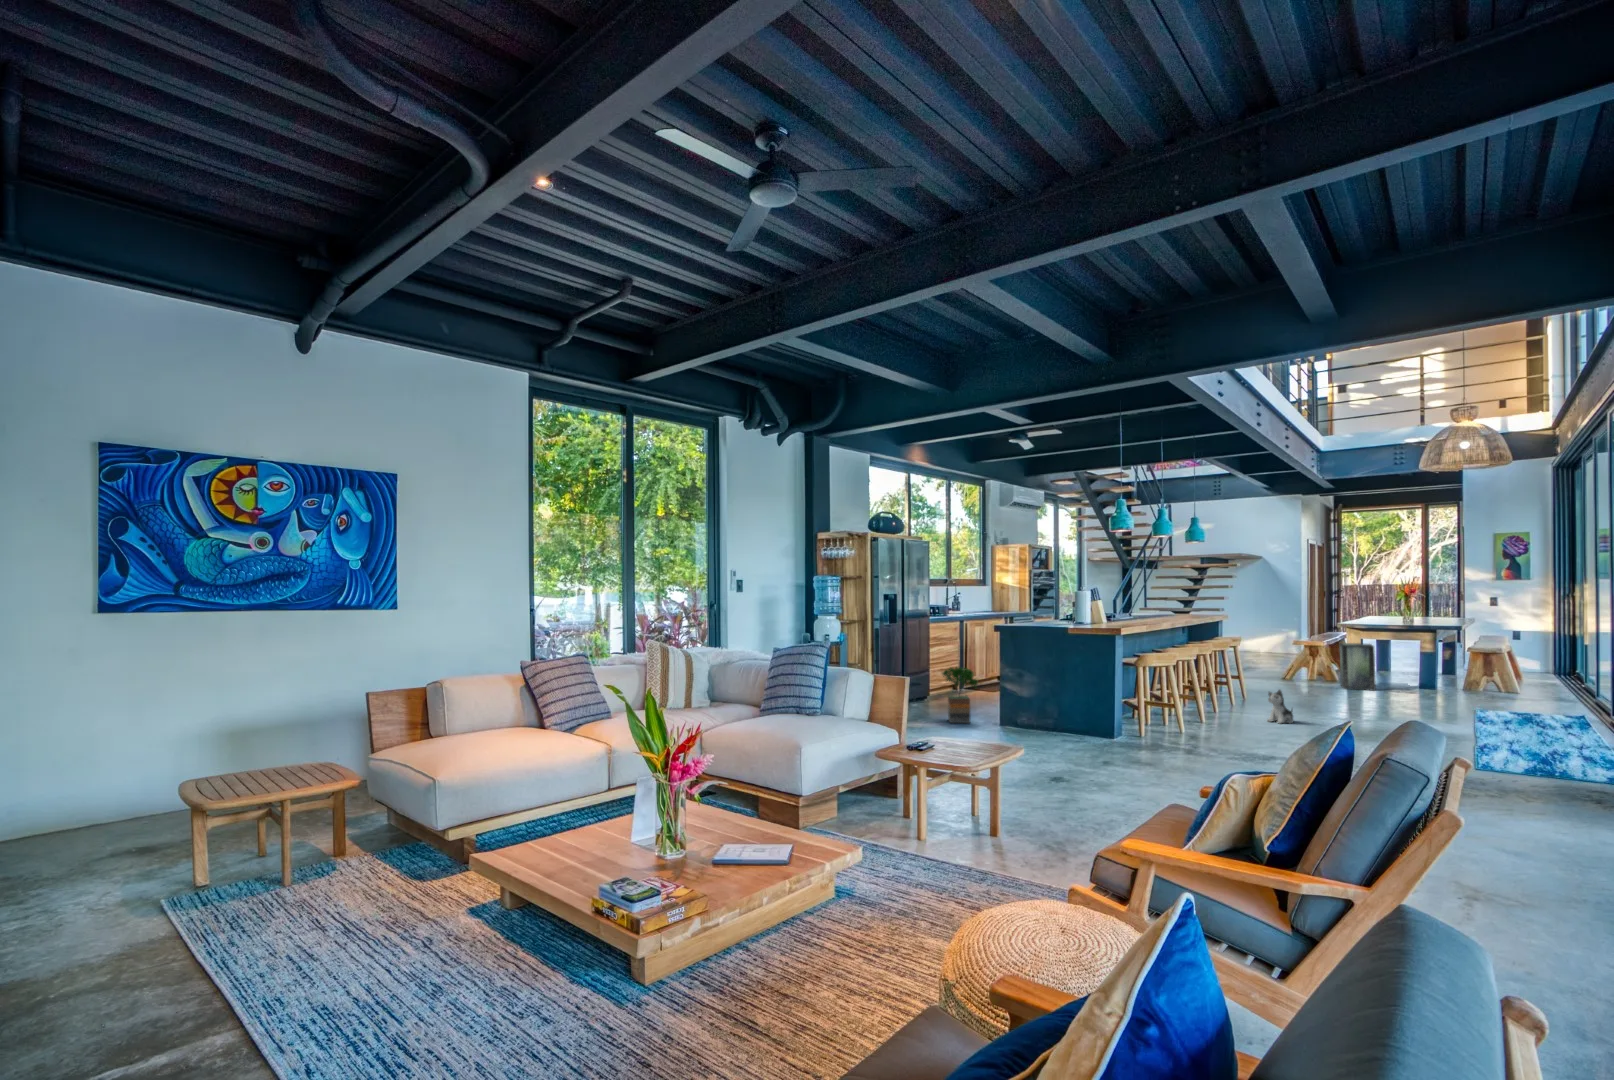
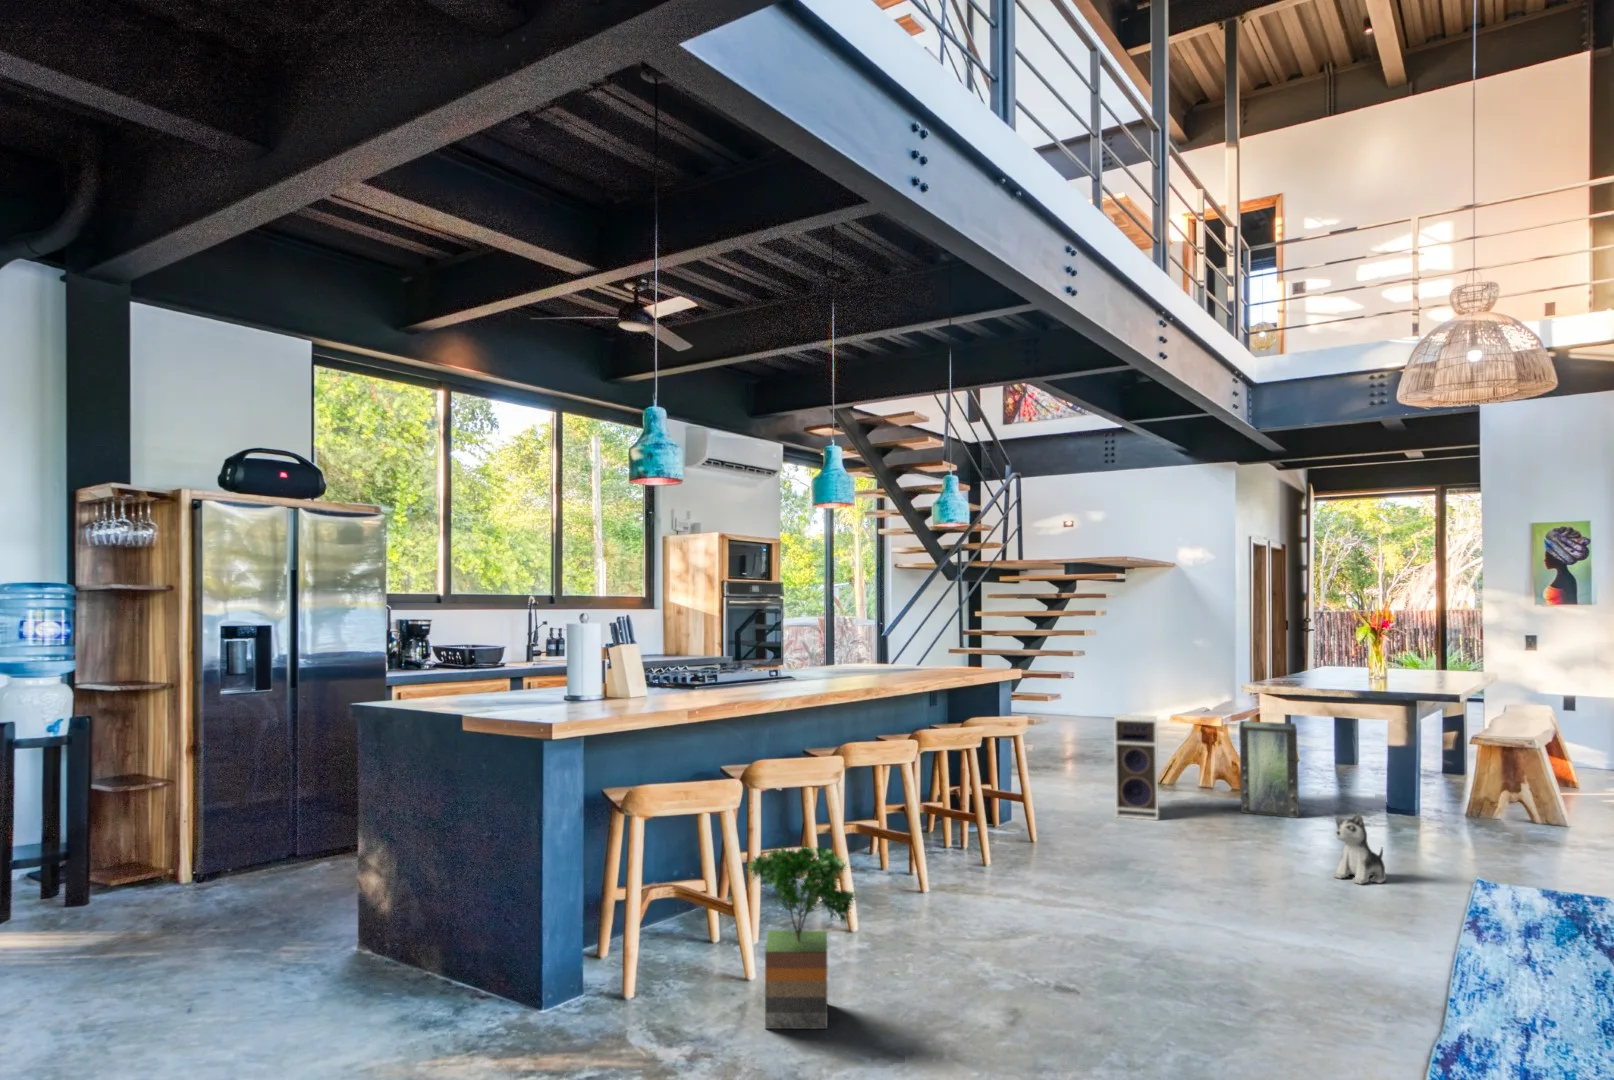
speaker: none [1276,639,1303,691] -> present [1114,715,1158,820]
potted tree: present [942,667,978,723] -> present [747,845,856,1029]
plush toy: present [1267,690,1293,724] -> present [1333,812,1386,884]

